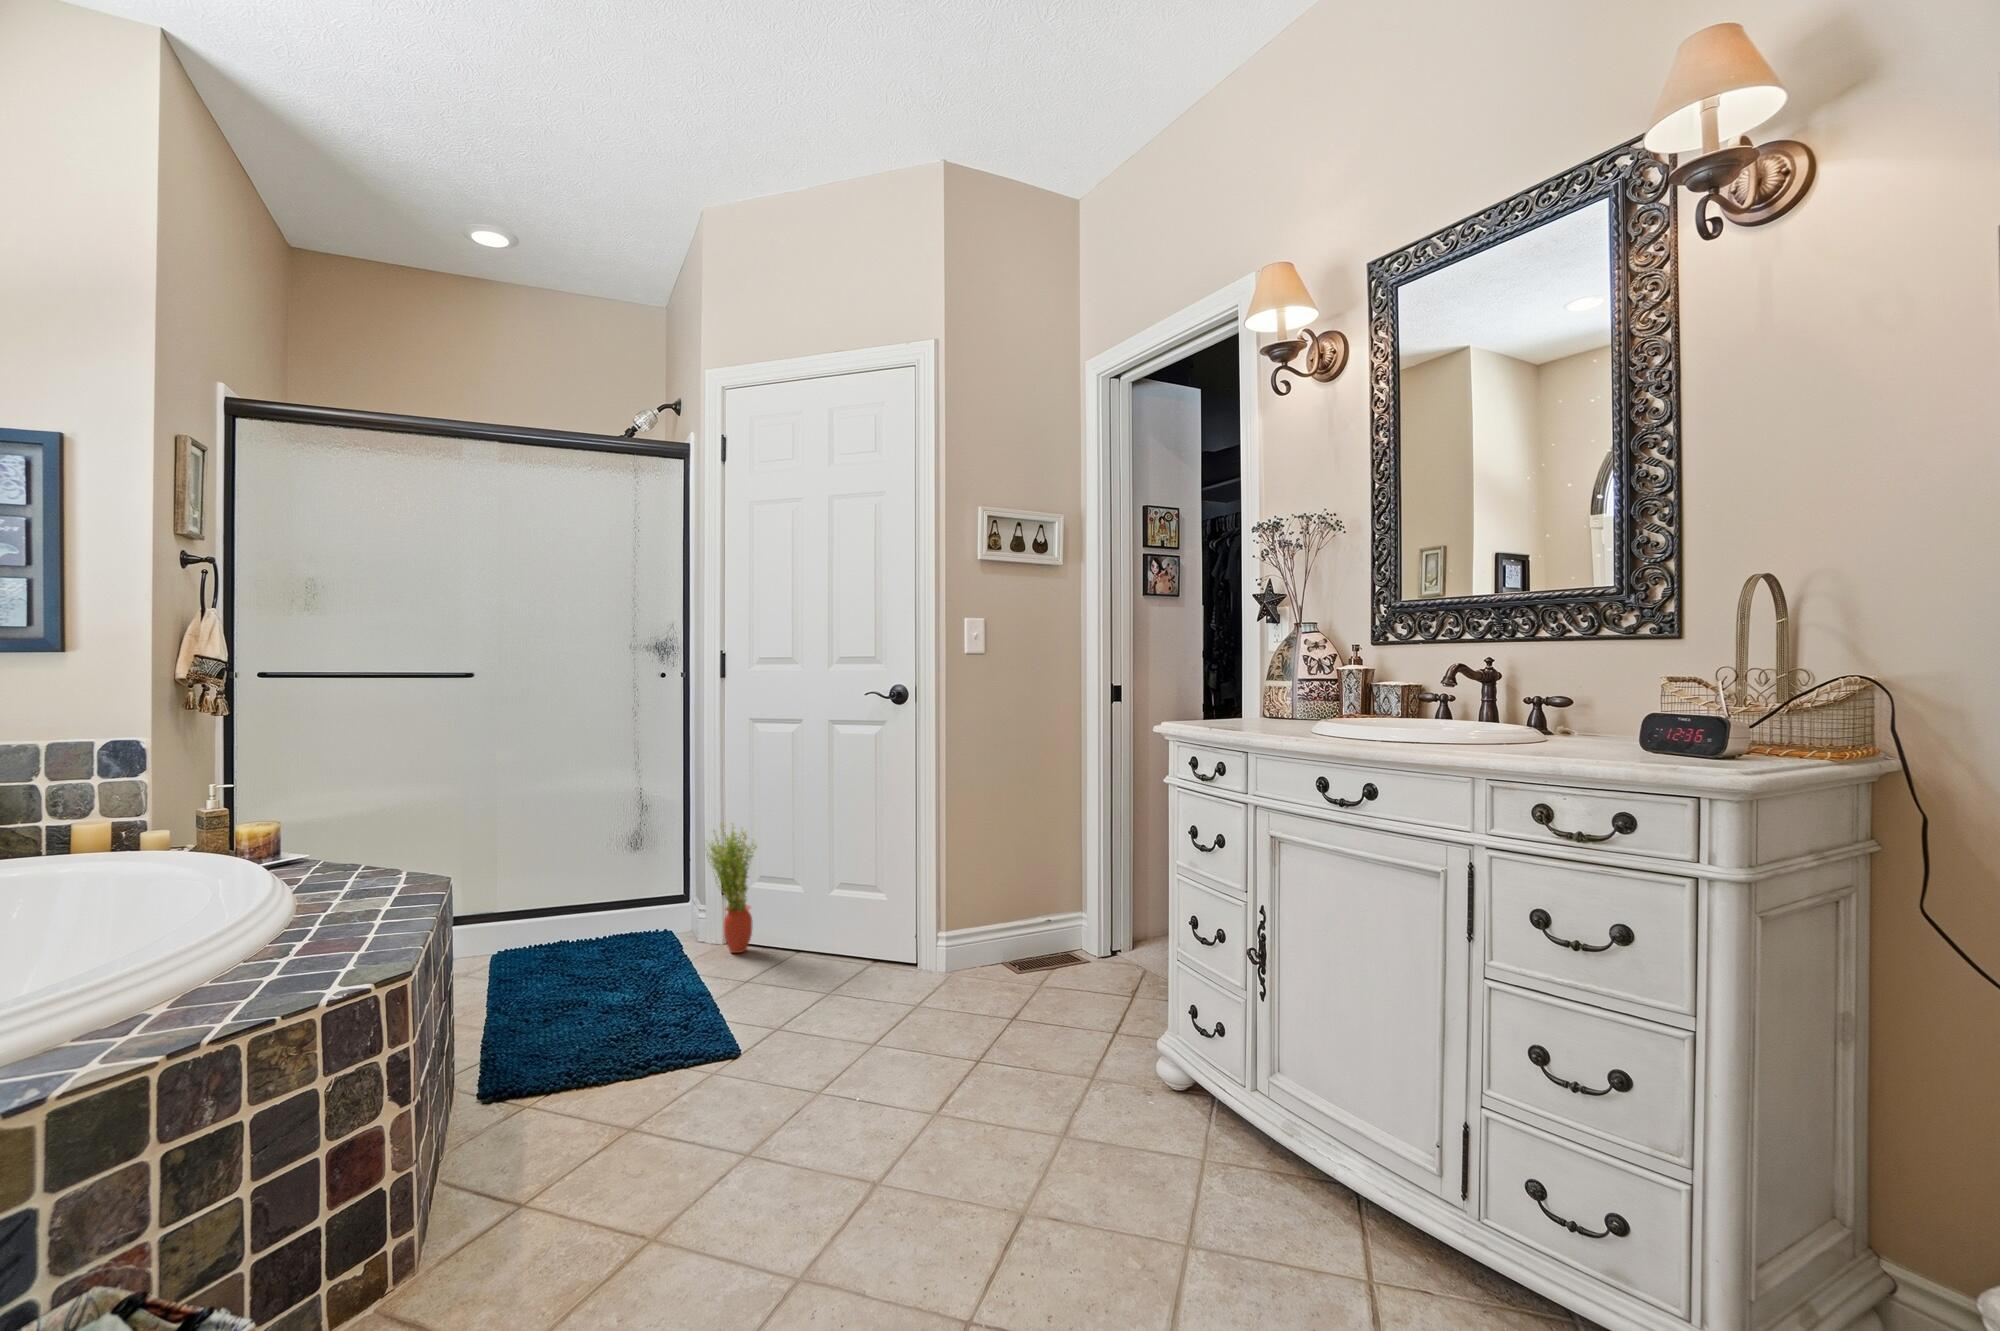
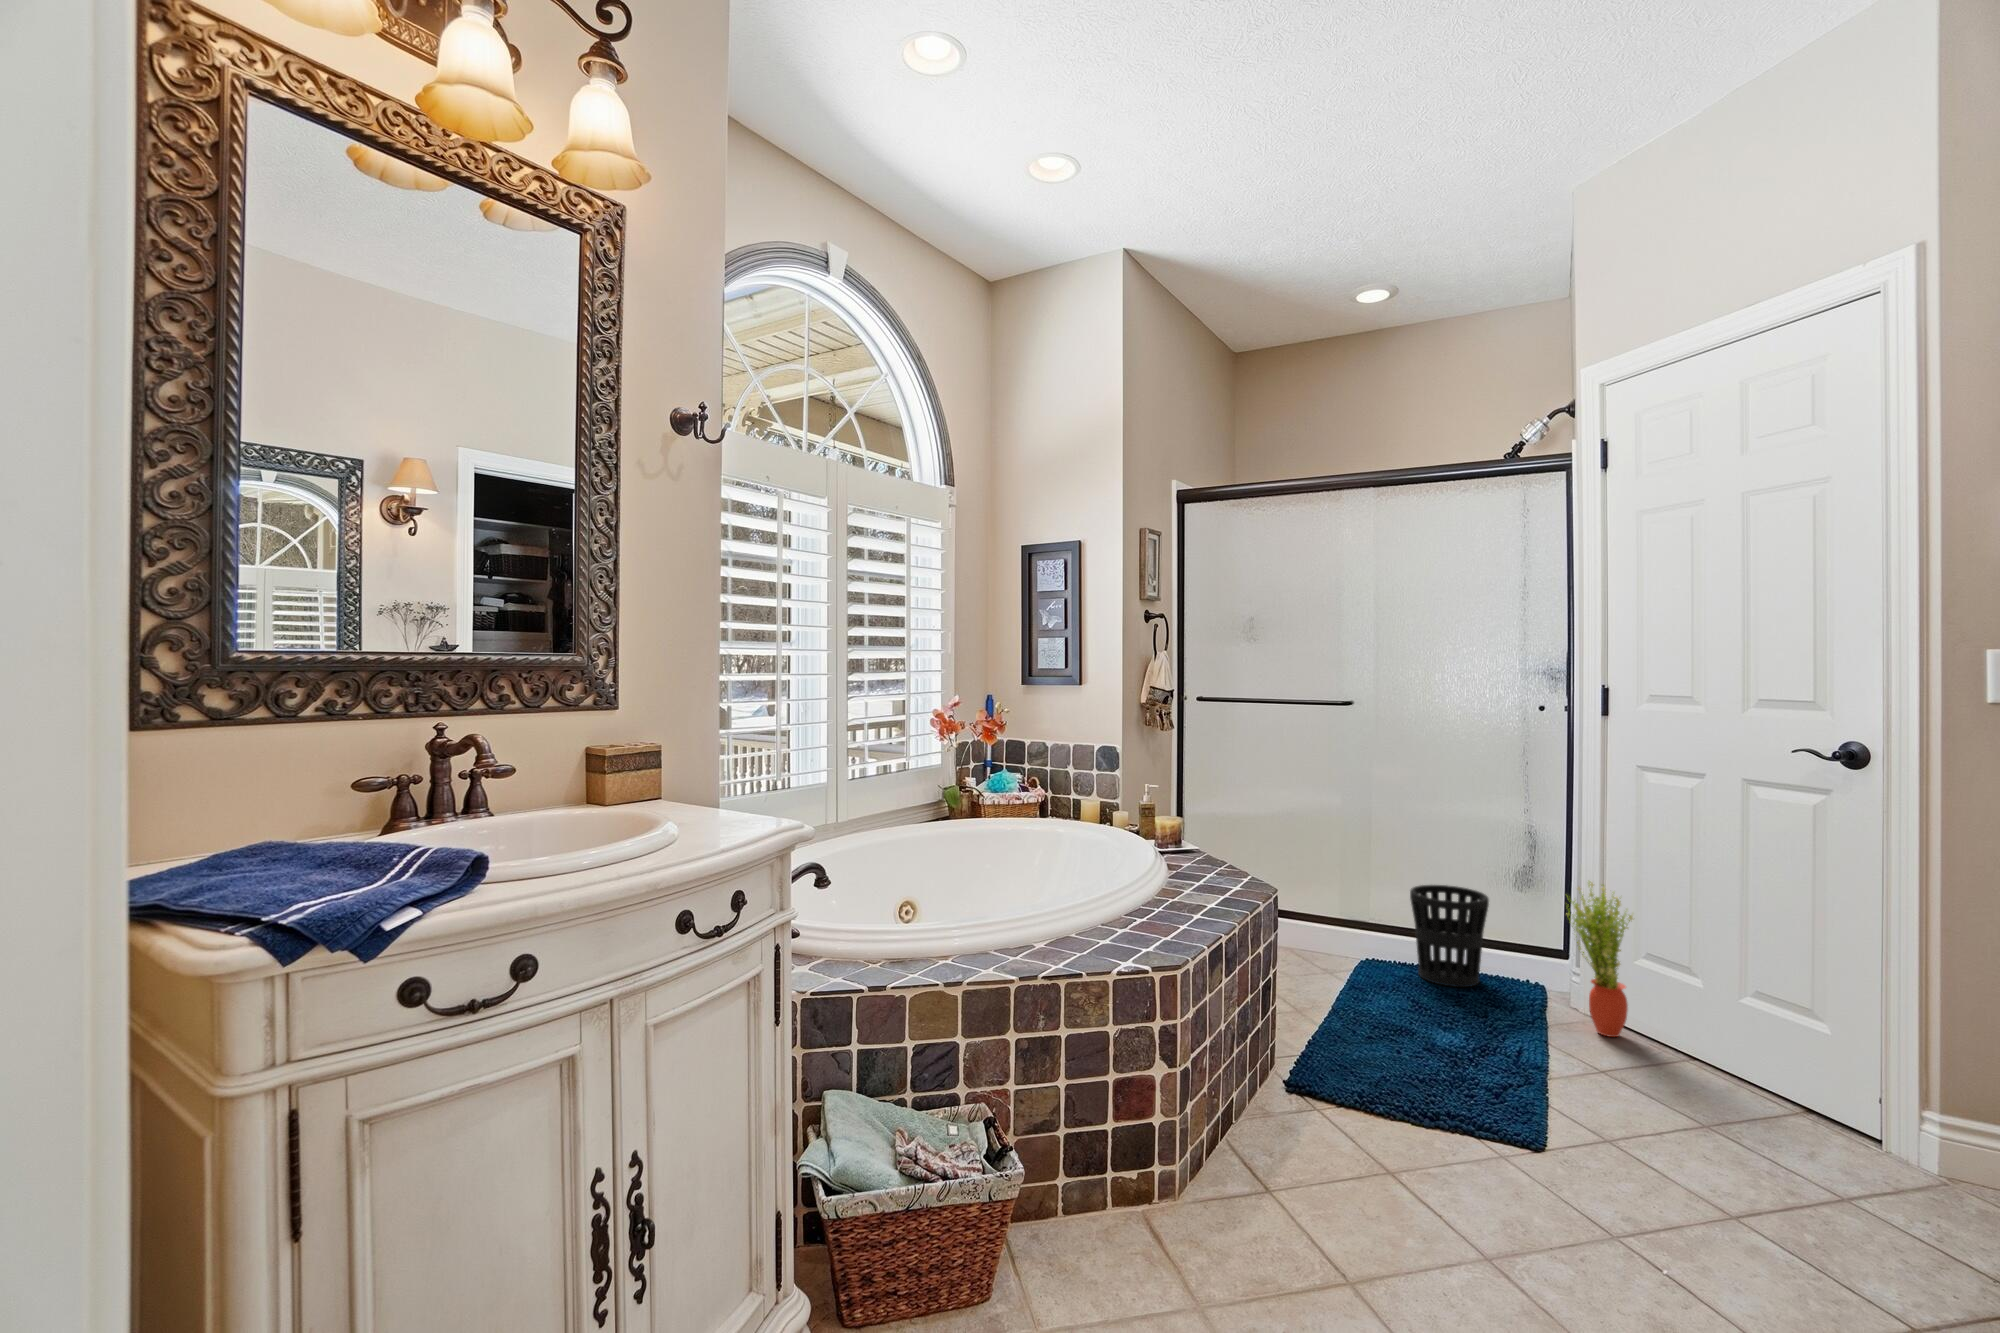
wastebasket: none [551,855,629,955] -> present [1410,885,1489,987]

